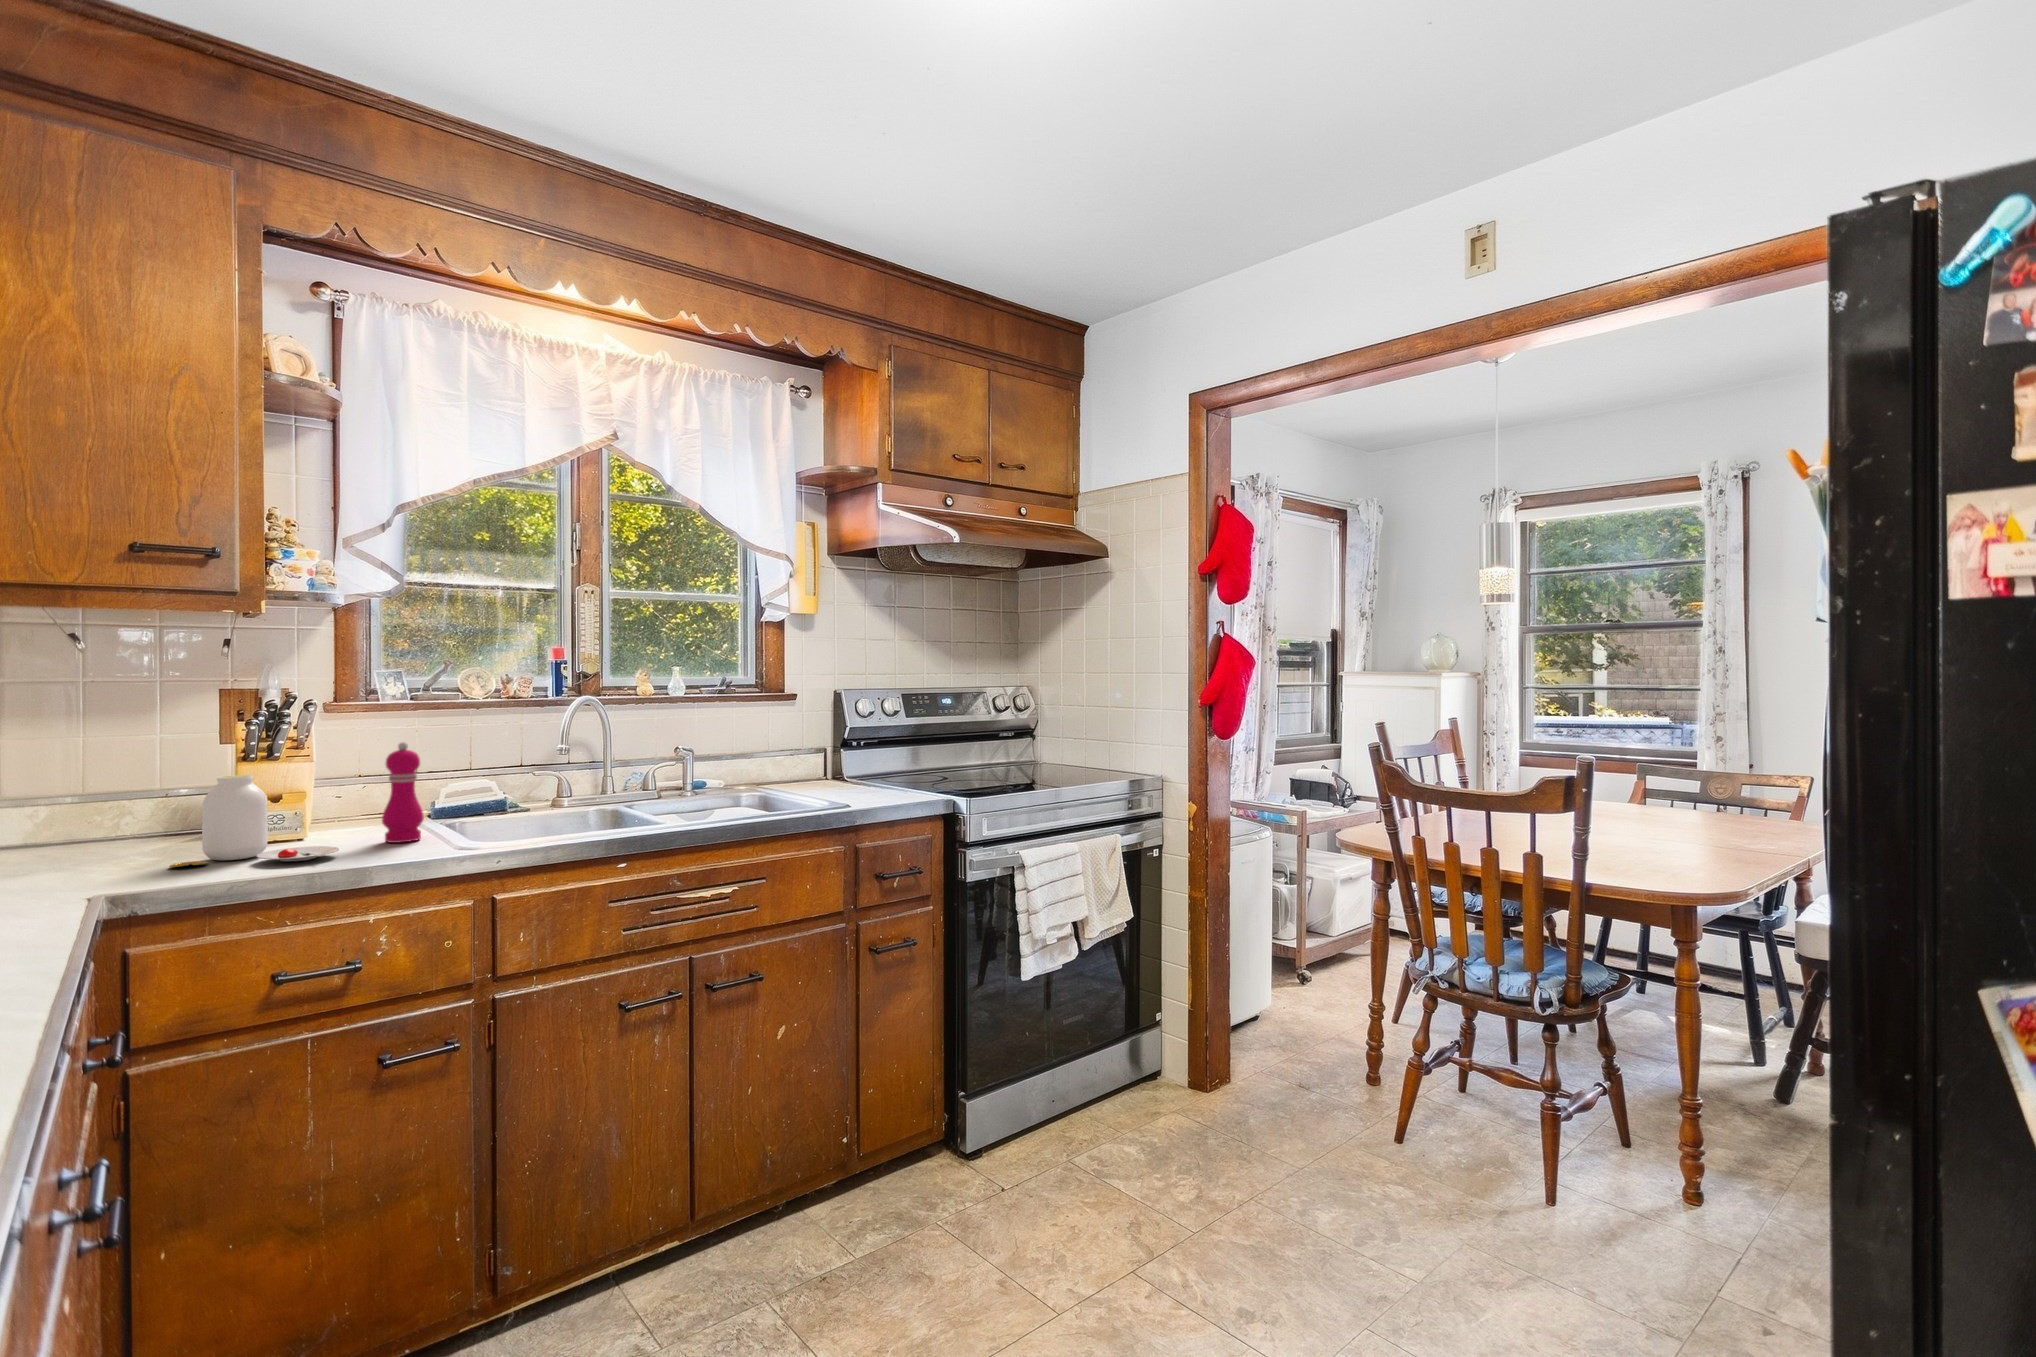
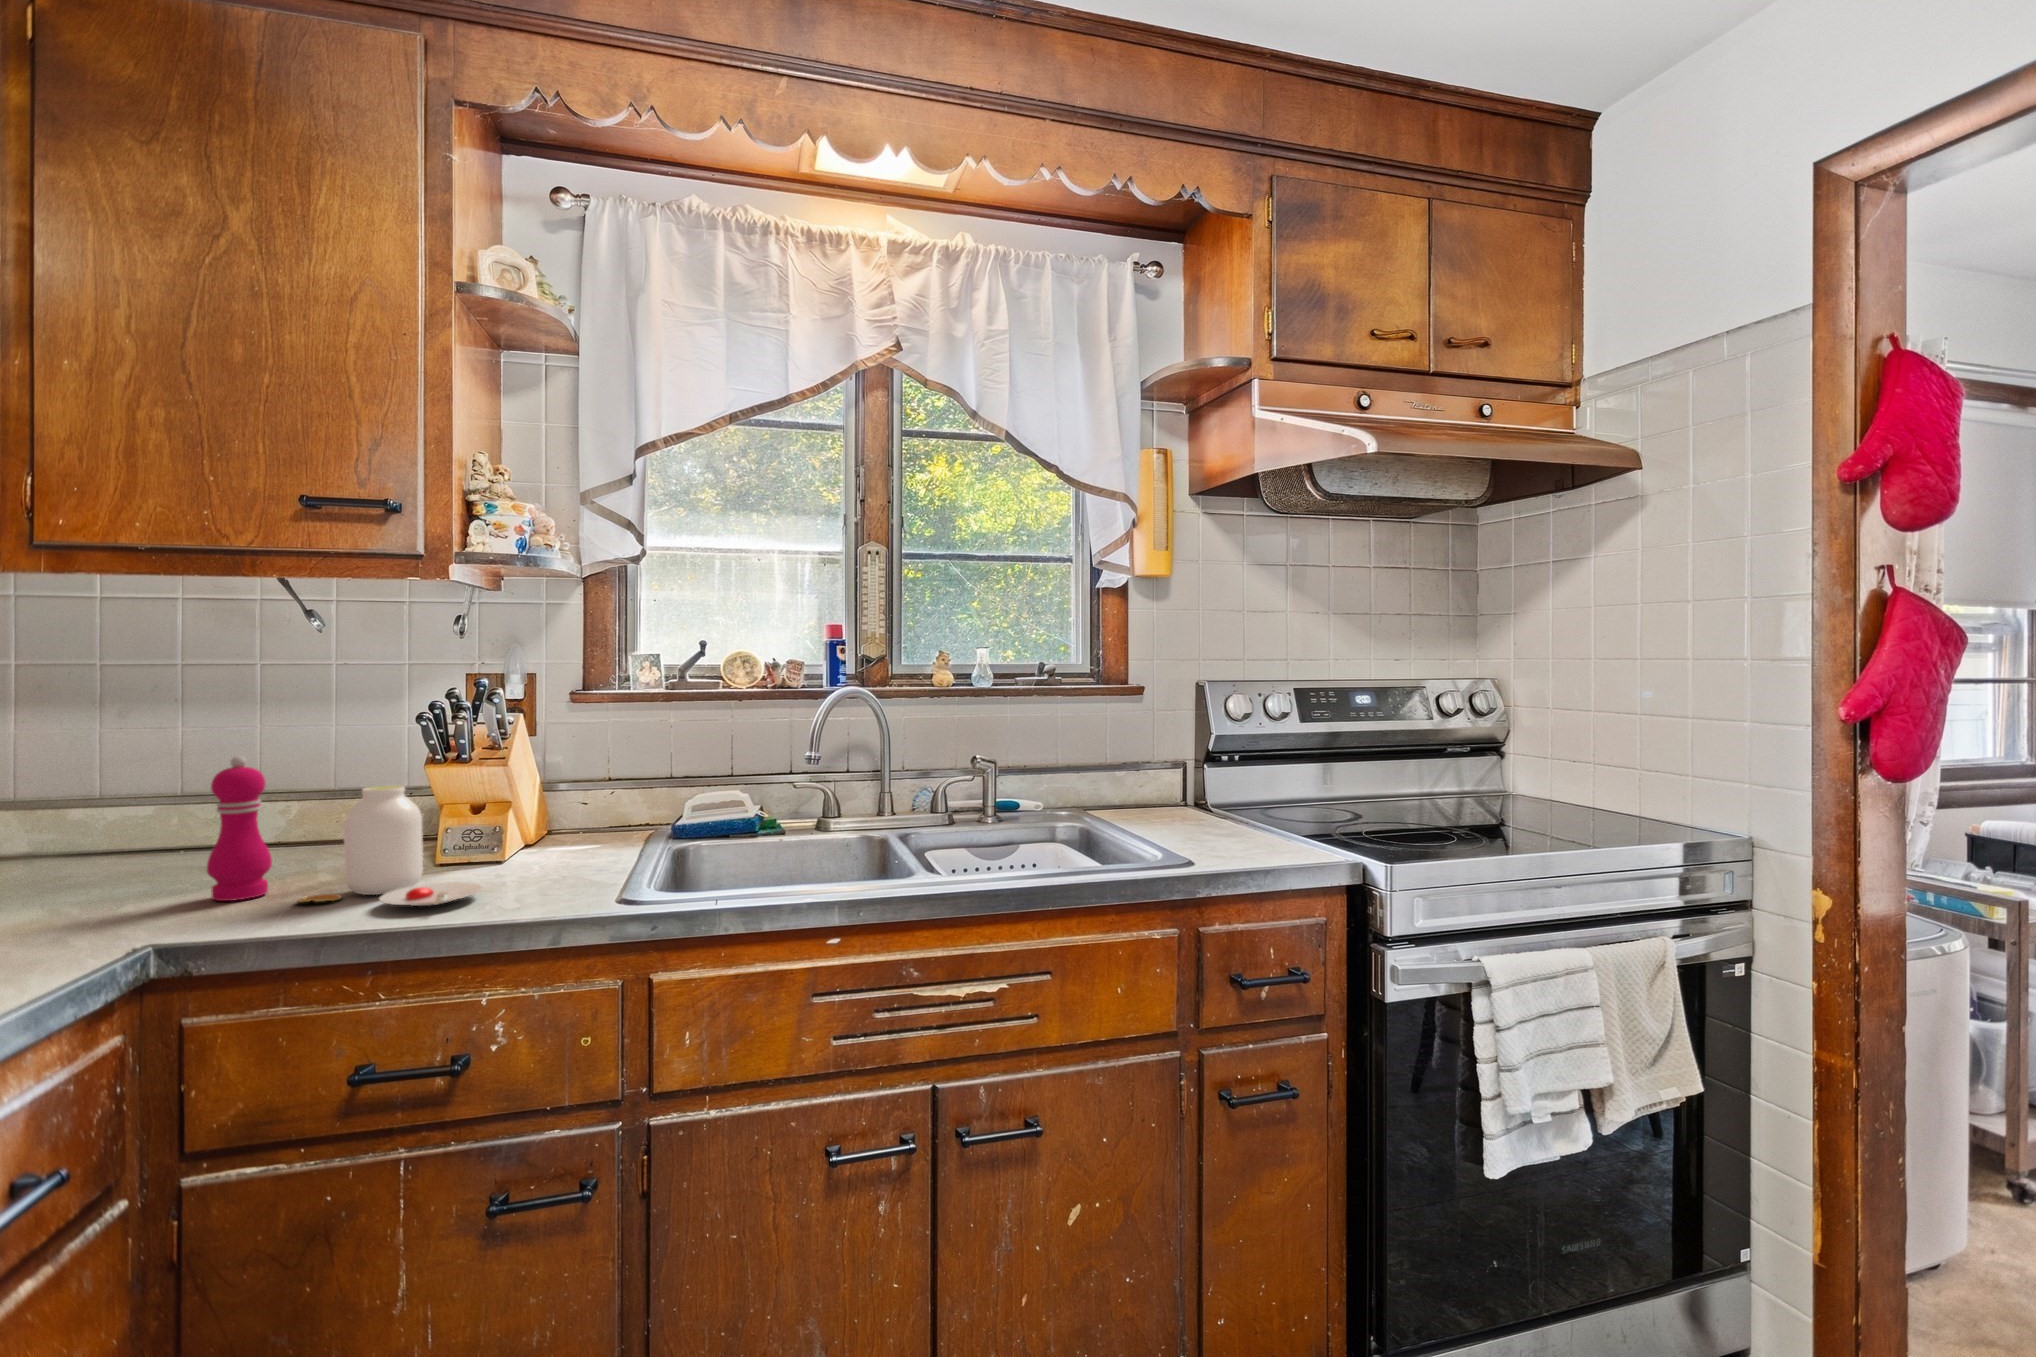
pepper mill: present [382,742,424,843] -> present [207,756,272,901]

